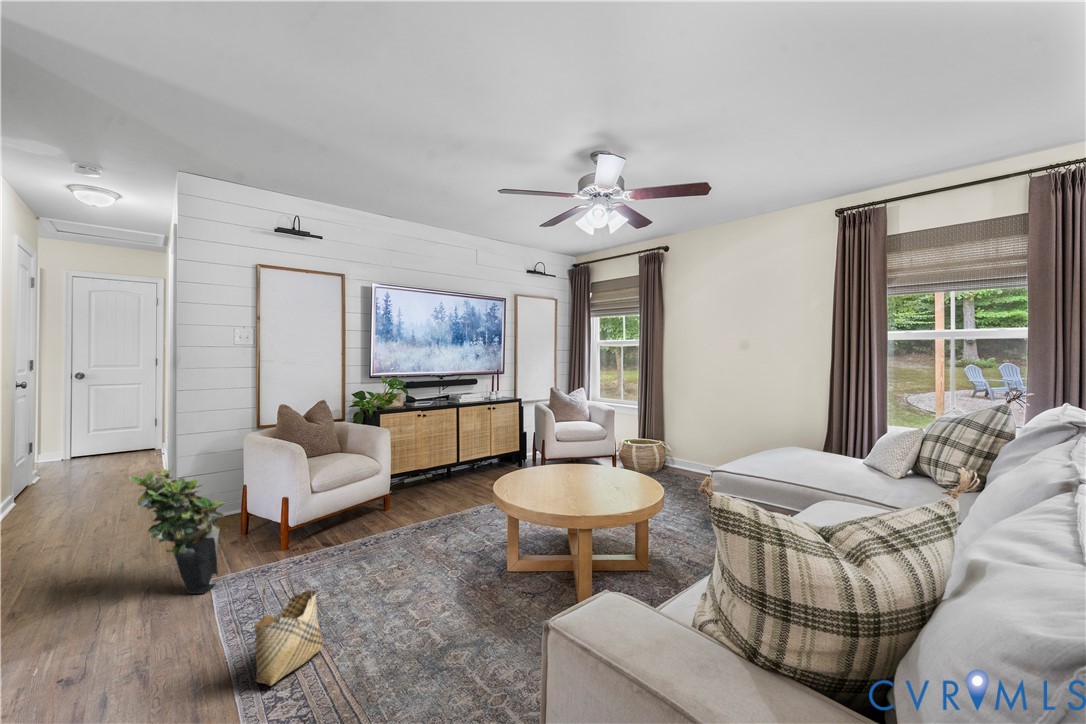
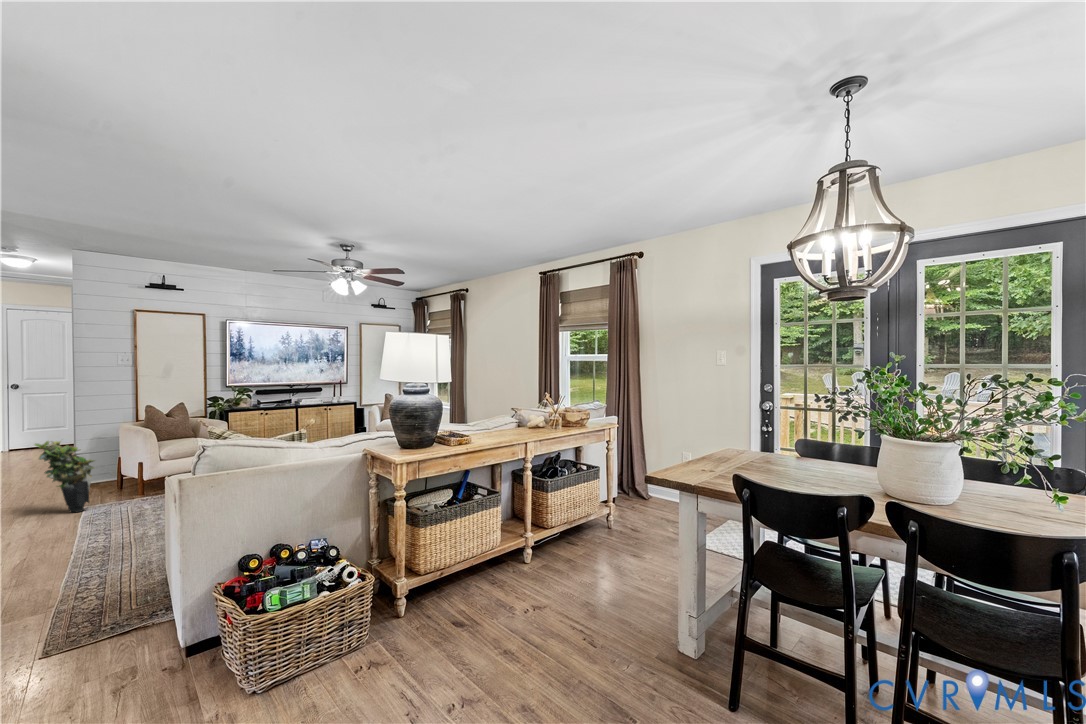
woven basket: present [254,571,322,686] -> none [97,483,139,535]

